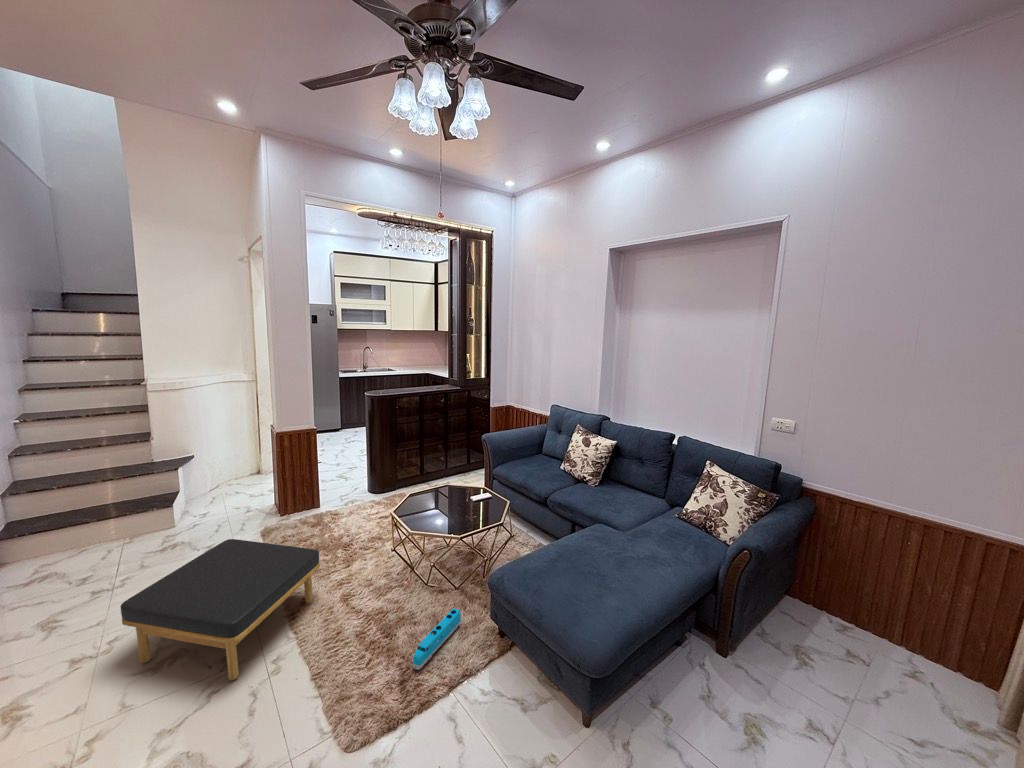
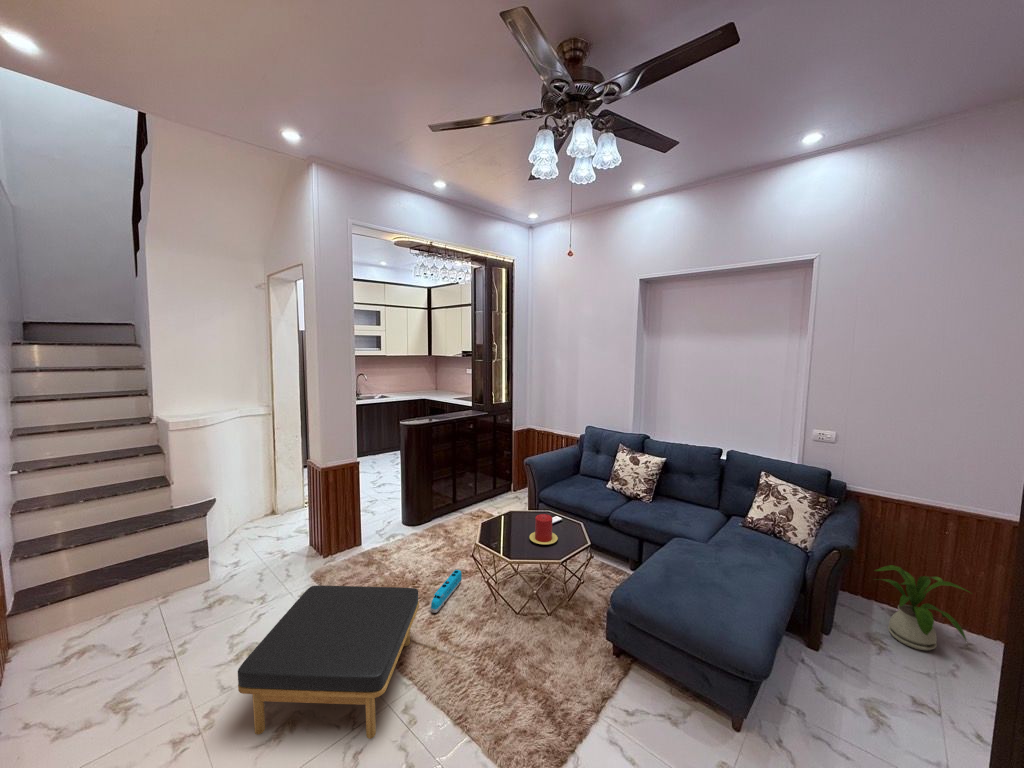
candle: none [440,489,469,519] -> present [530,514,558,545]
house plant: none [811,574,919,674] -> present [875,565,969,650]
toy train: present [413,609,461,670] -> present [431,570,462,613]

